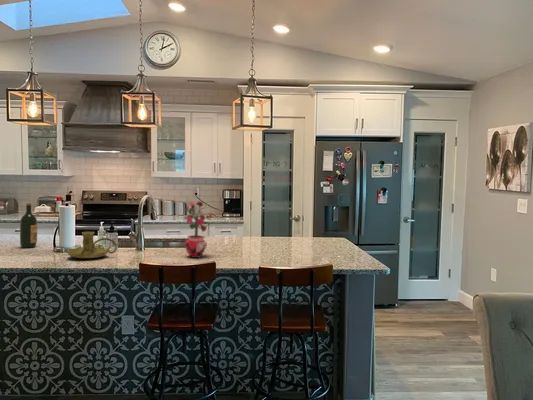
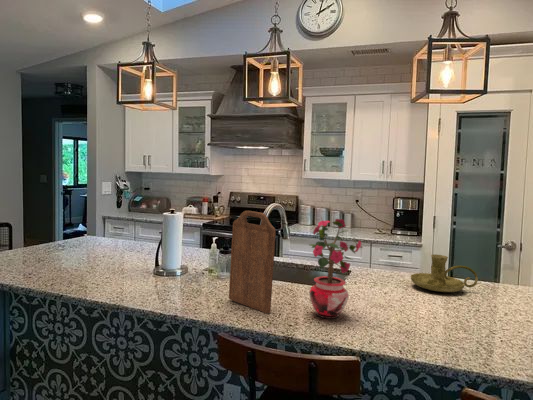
cutting board: none [133,200,164,259] -> present [229,211,276,313]
wine bottle: present [20,203,37,248] -> none [111,206,133,265]
candle holder: present [67,232,117,259] -> present [411,254,478,292]

